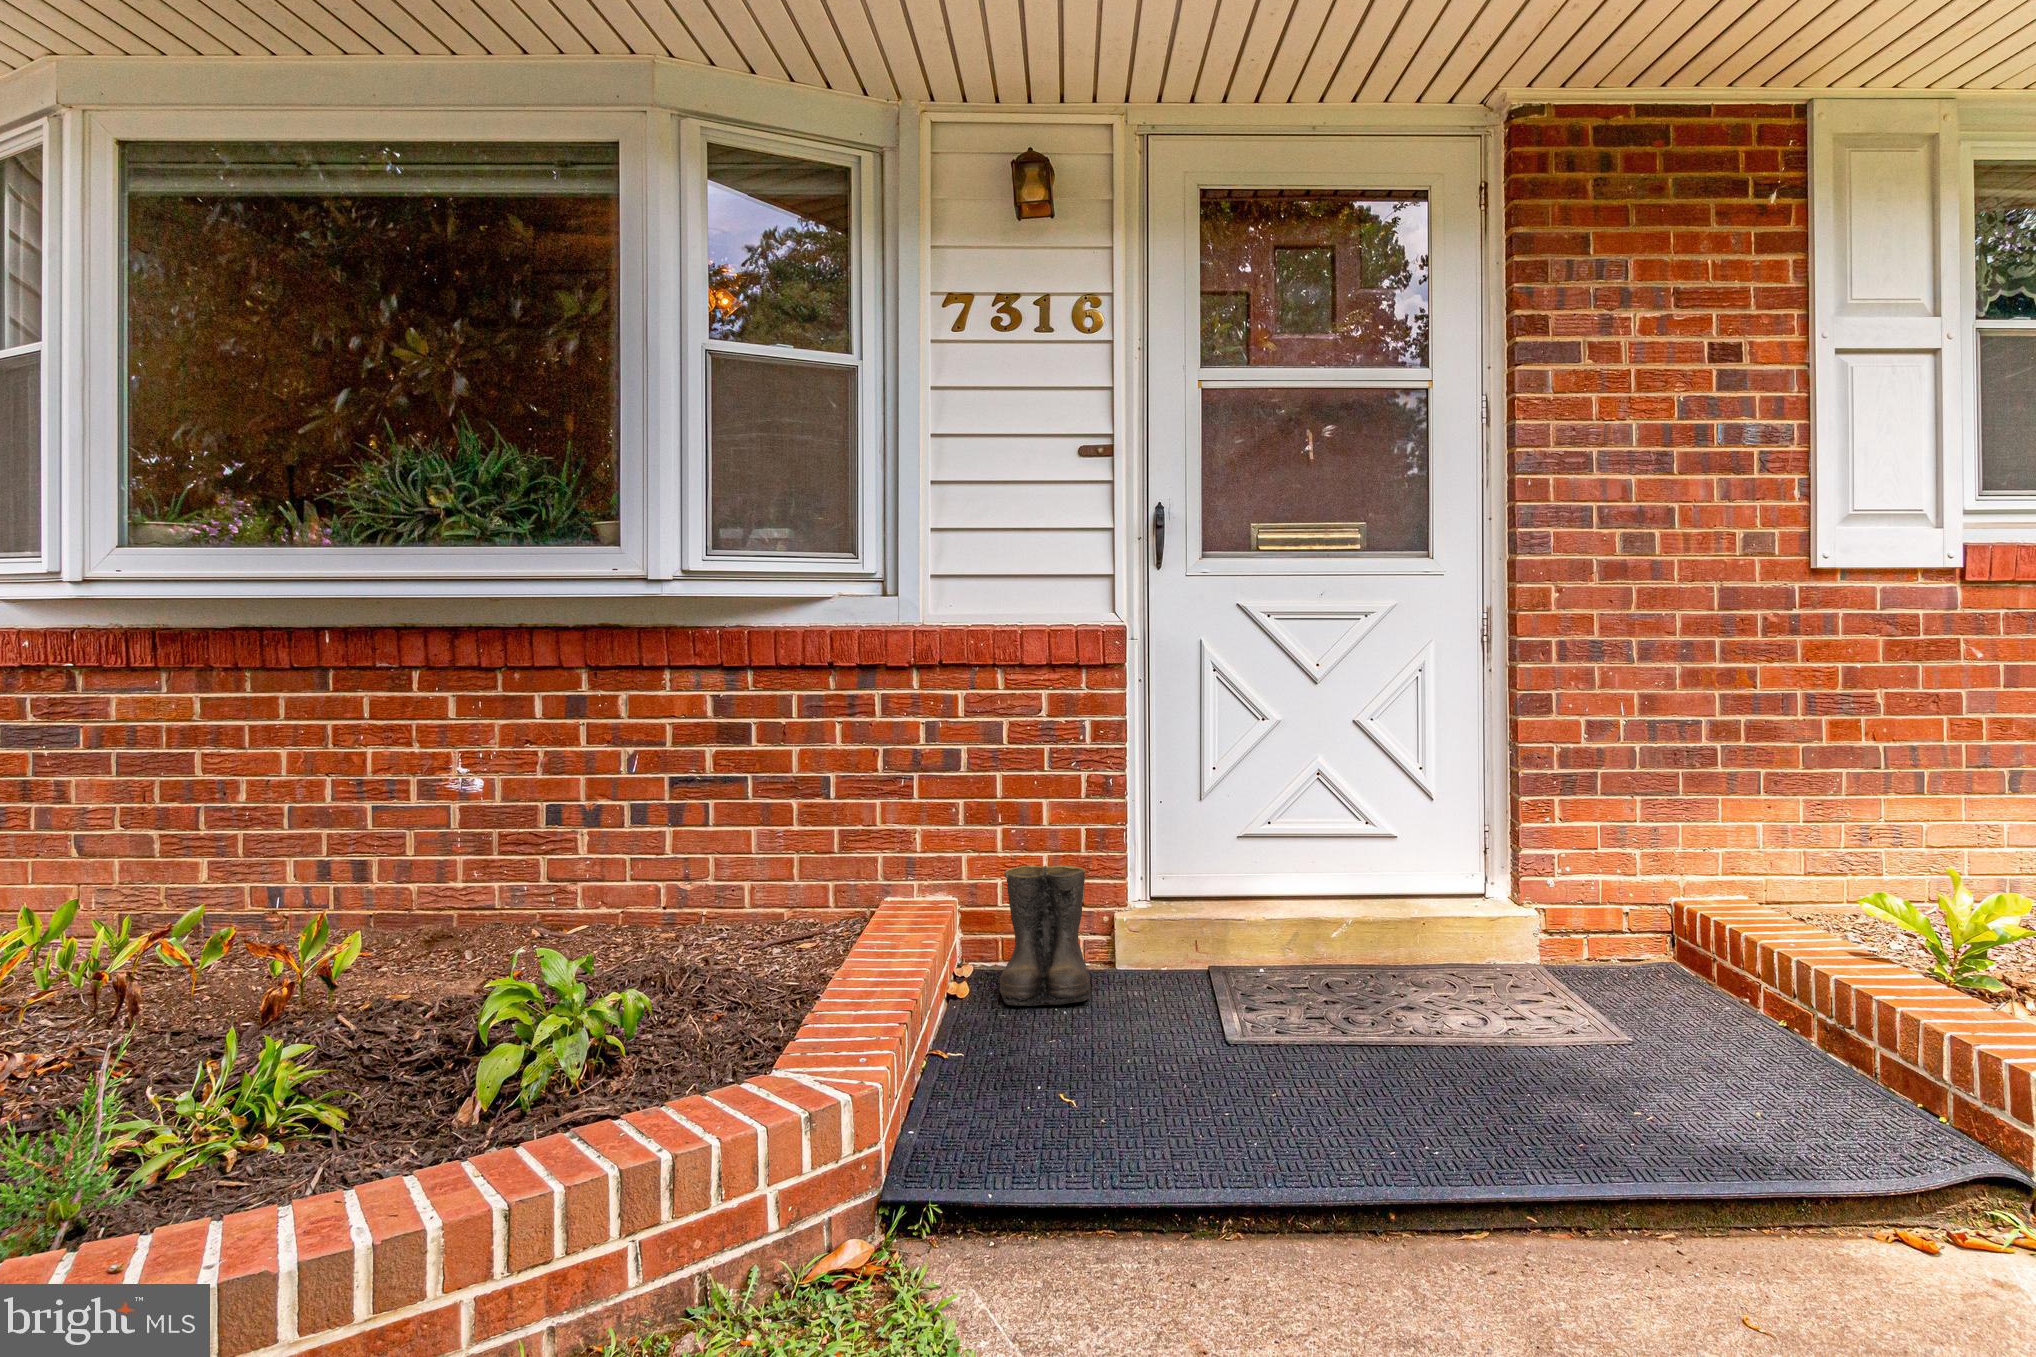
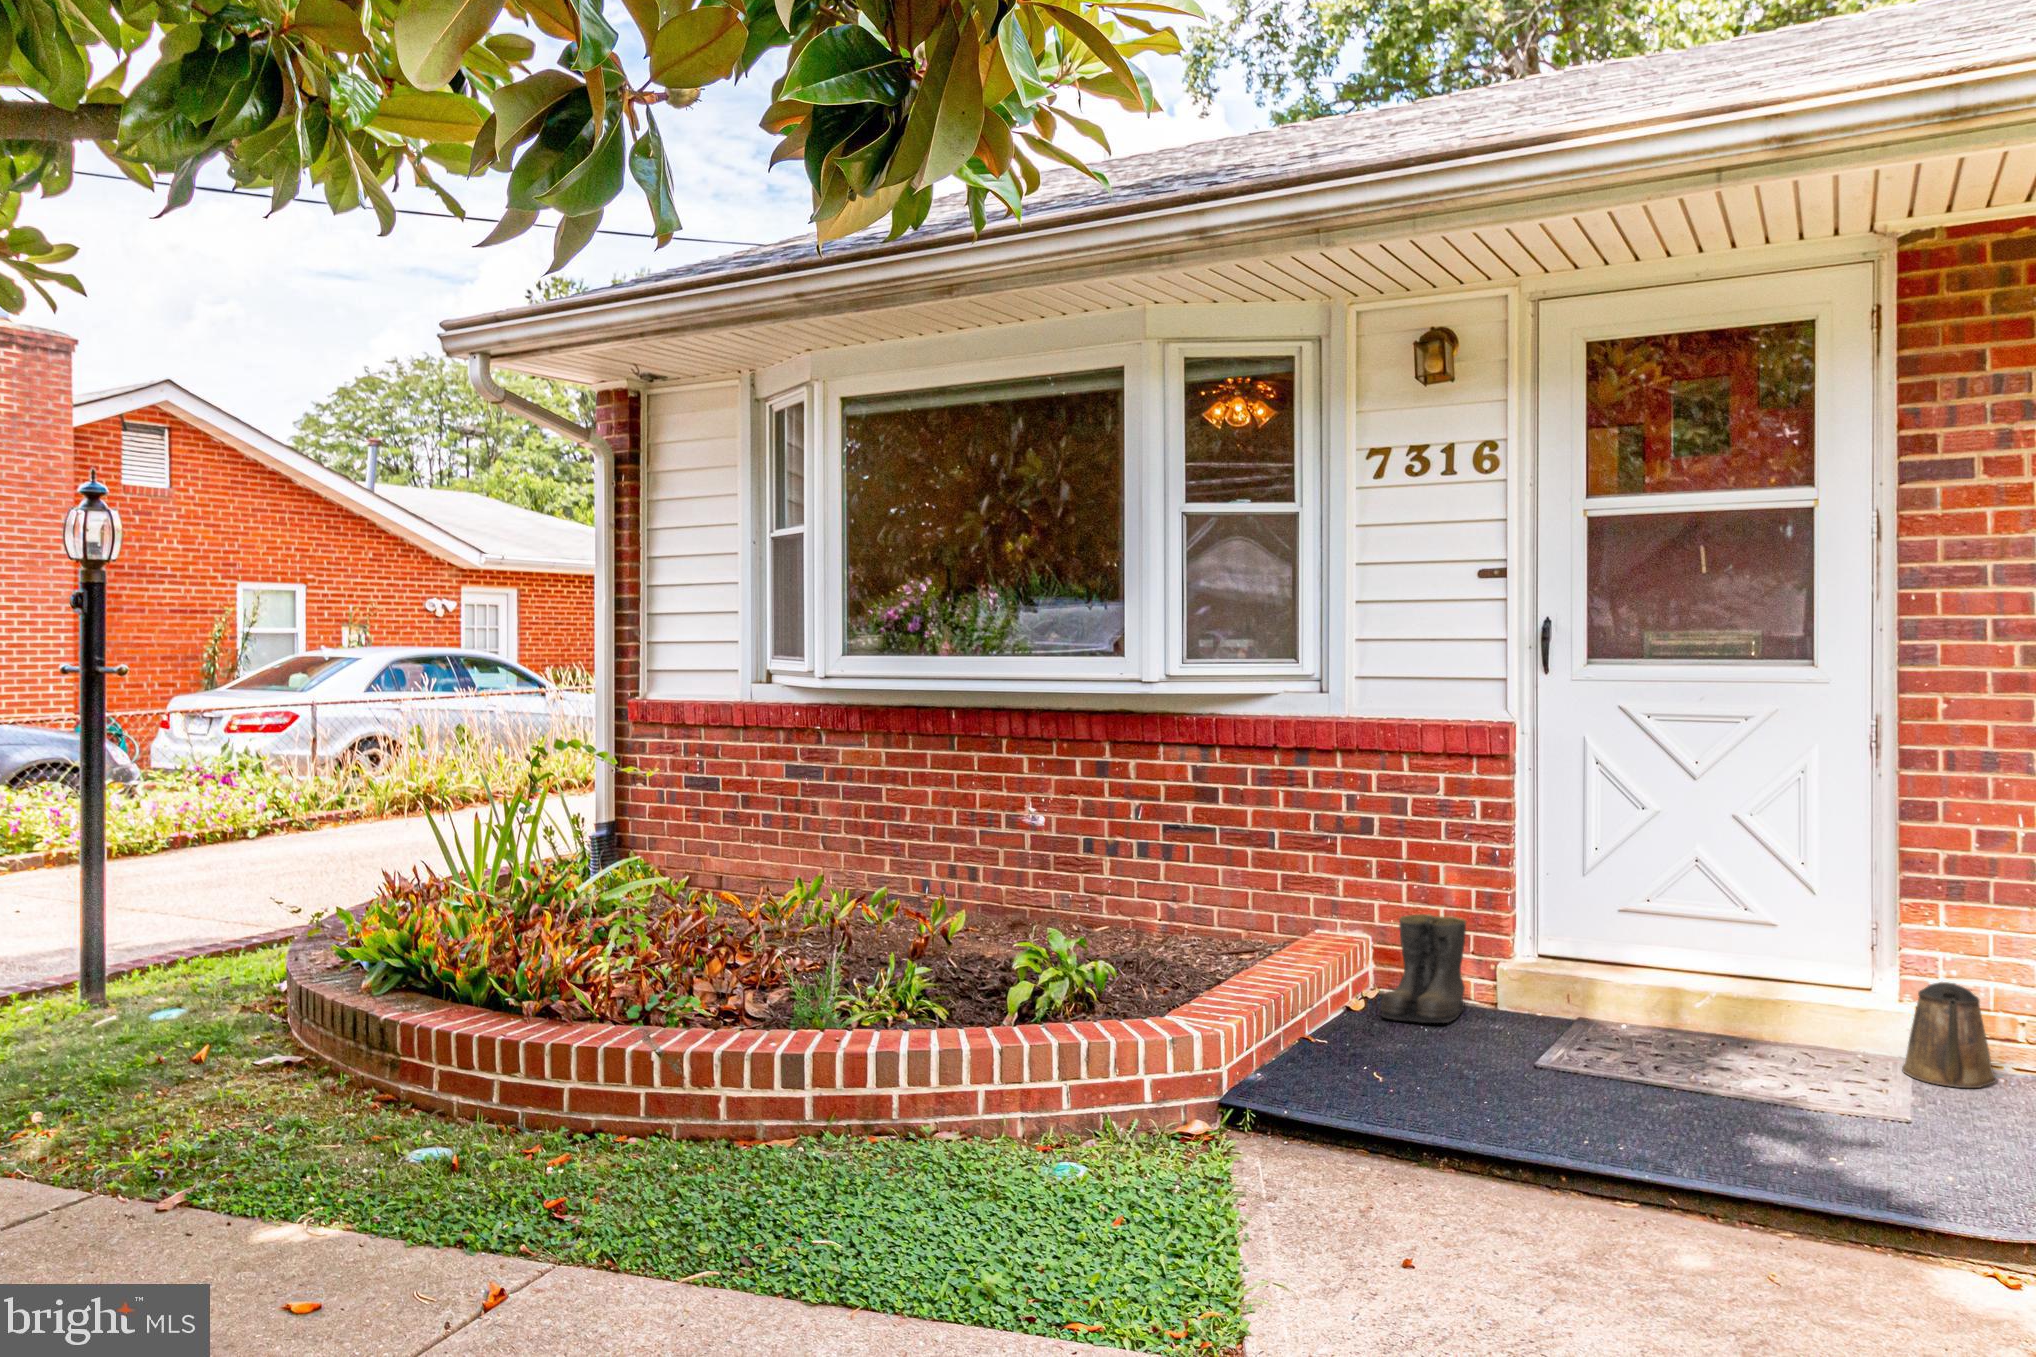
watering can: none [1555,884,1674,996] -> present [1902,982,1997,1088]

